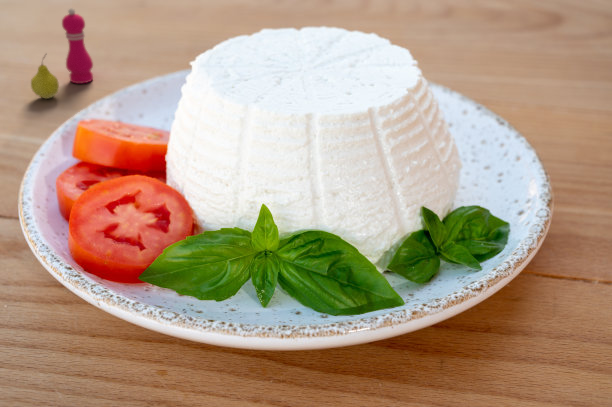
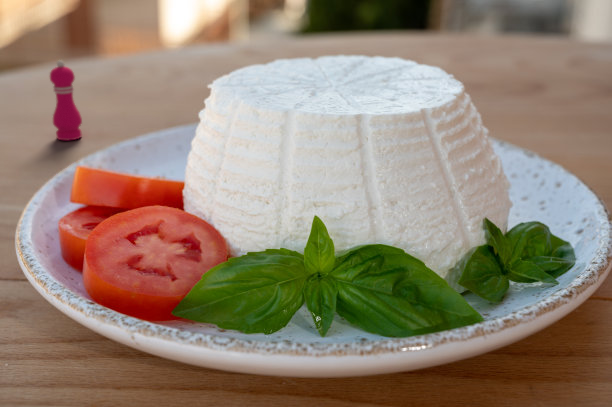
fruit: present [31,64,59,98] -> none [16,106,47,155]

